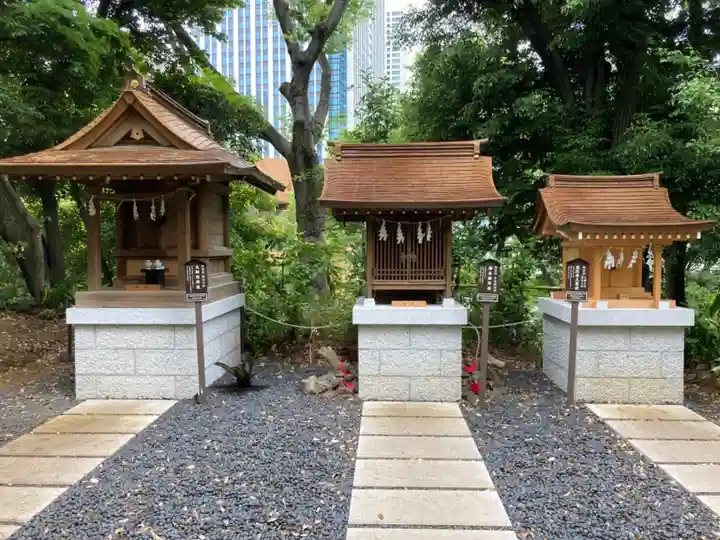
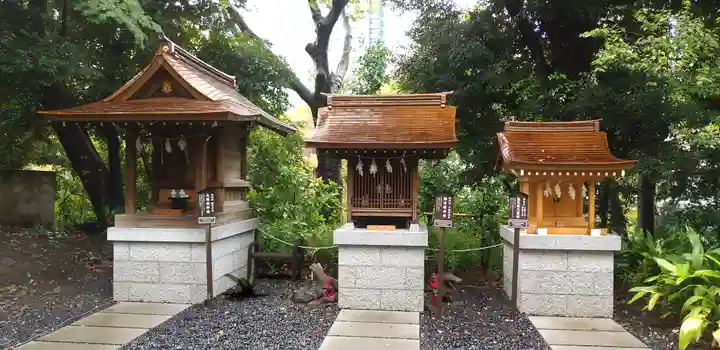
bench: none [236,321,300,368] -> present [247,241,302,281]

